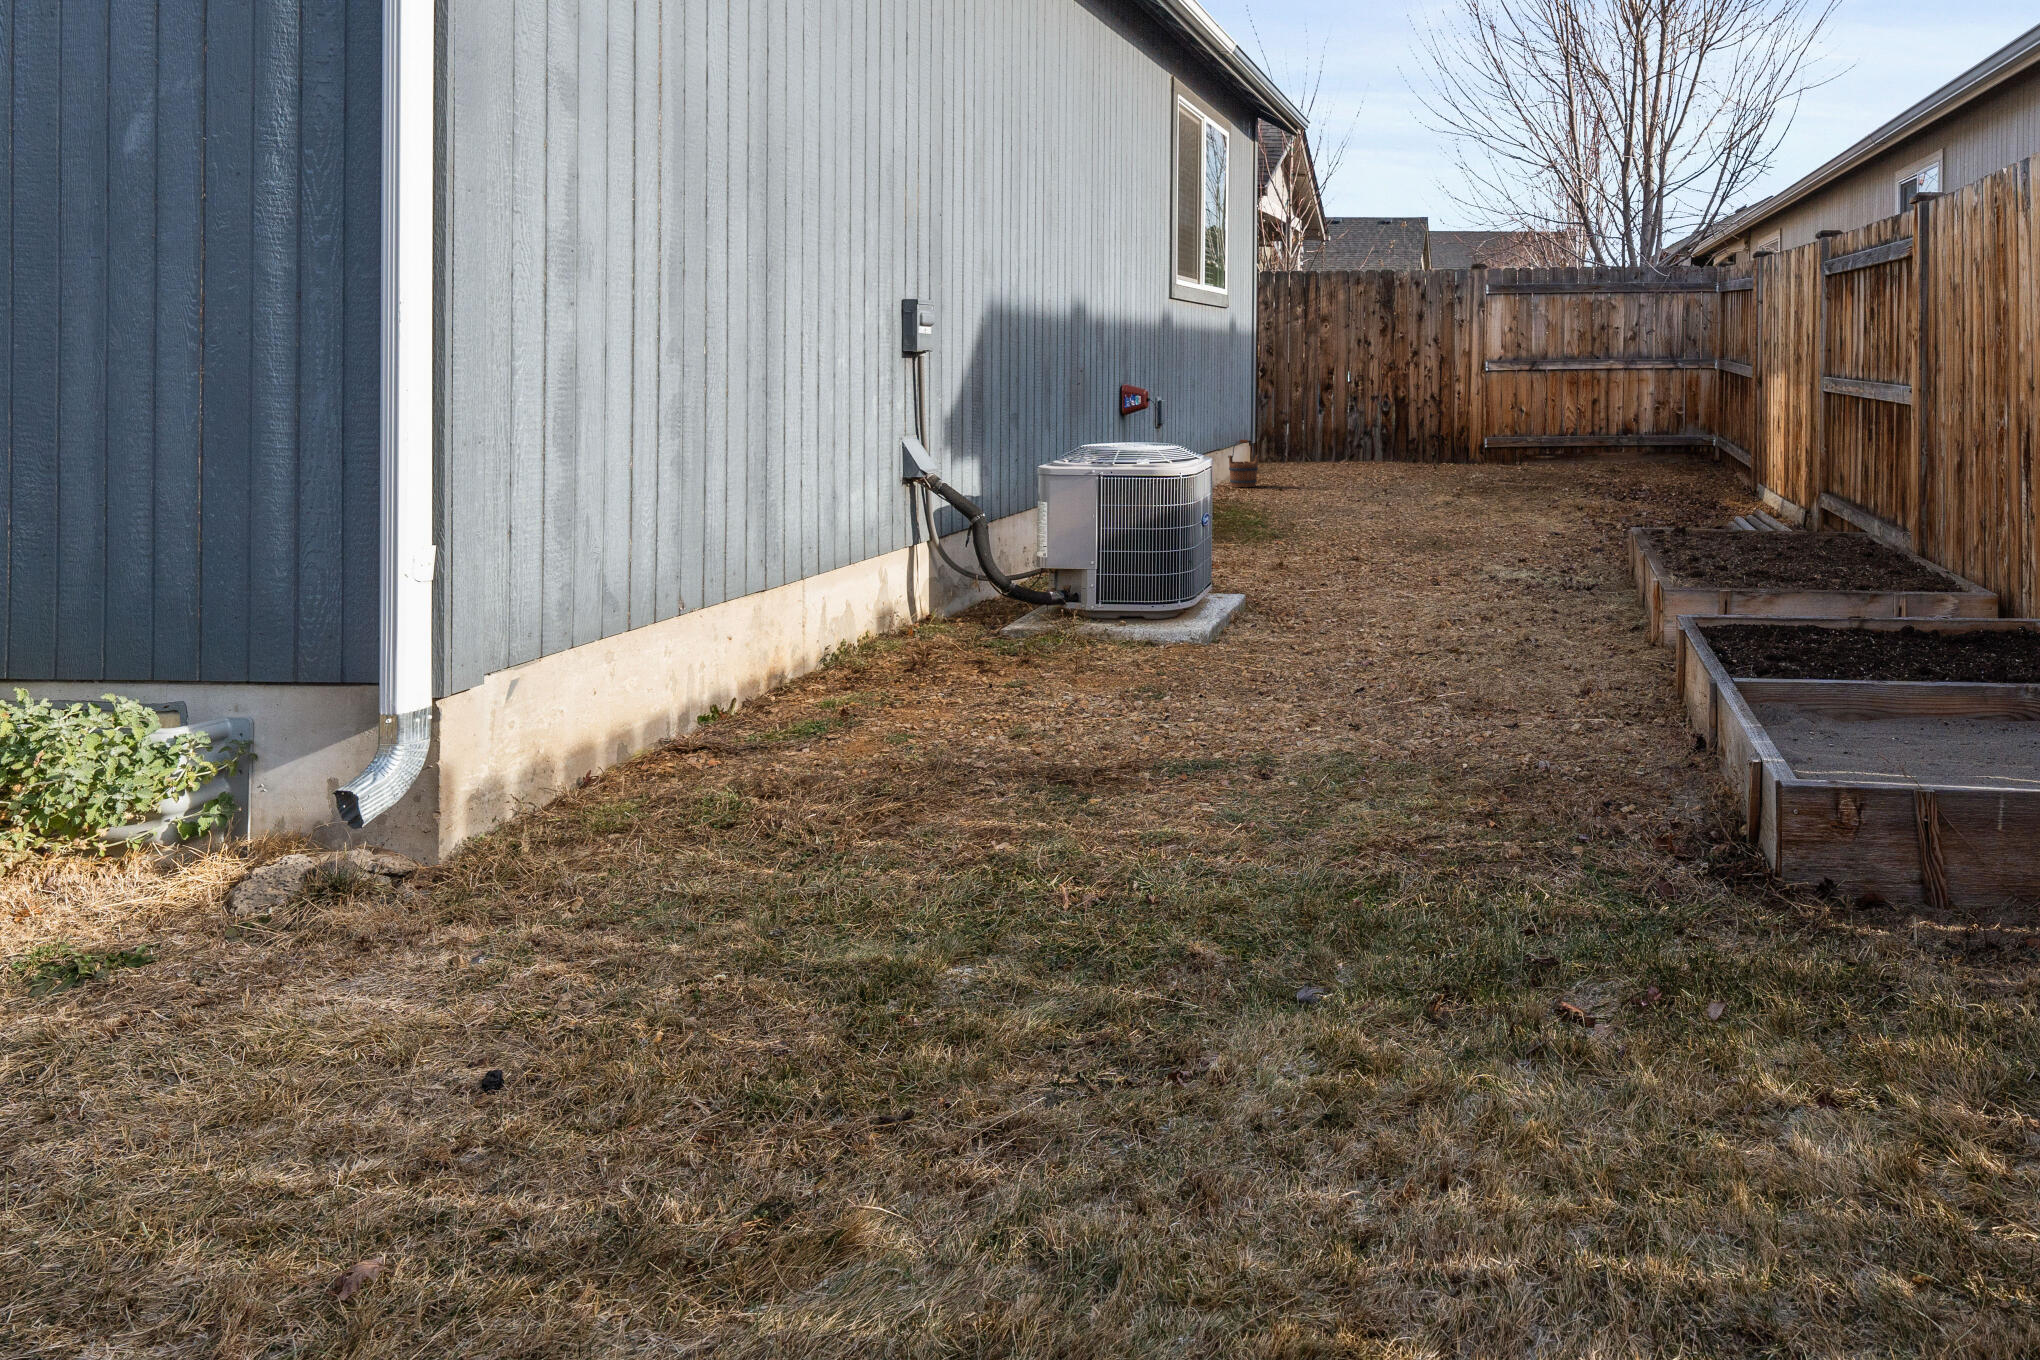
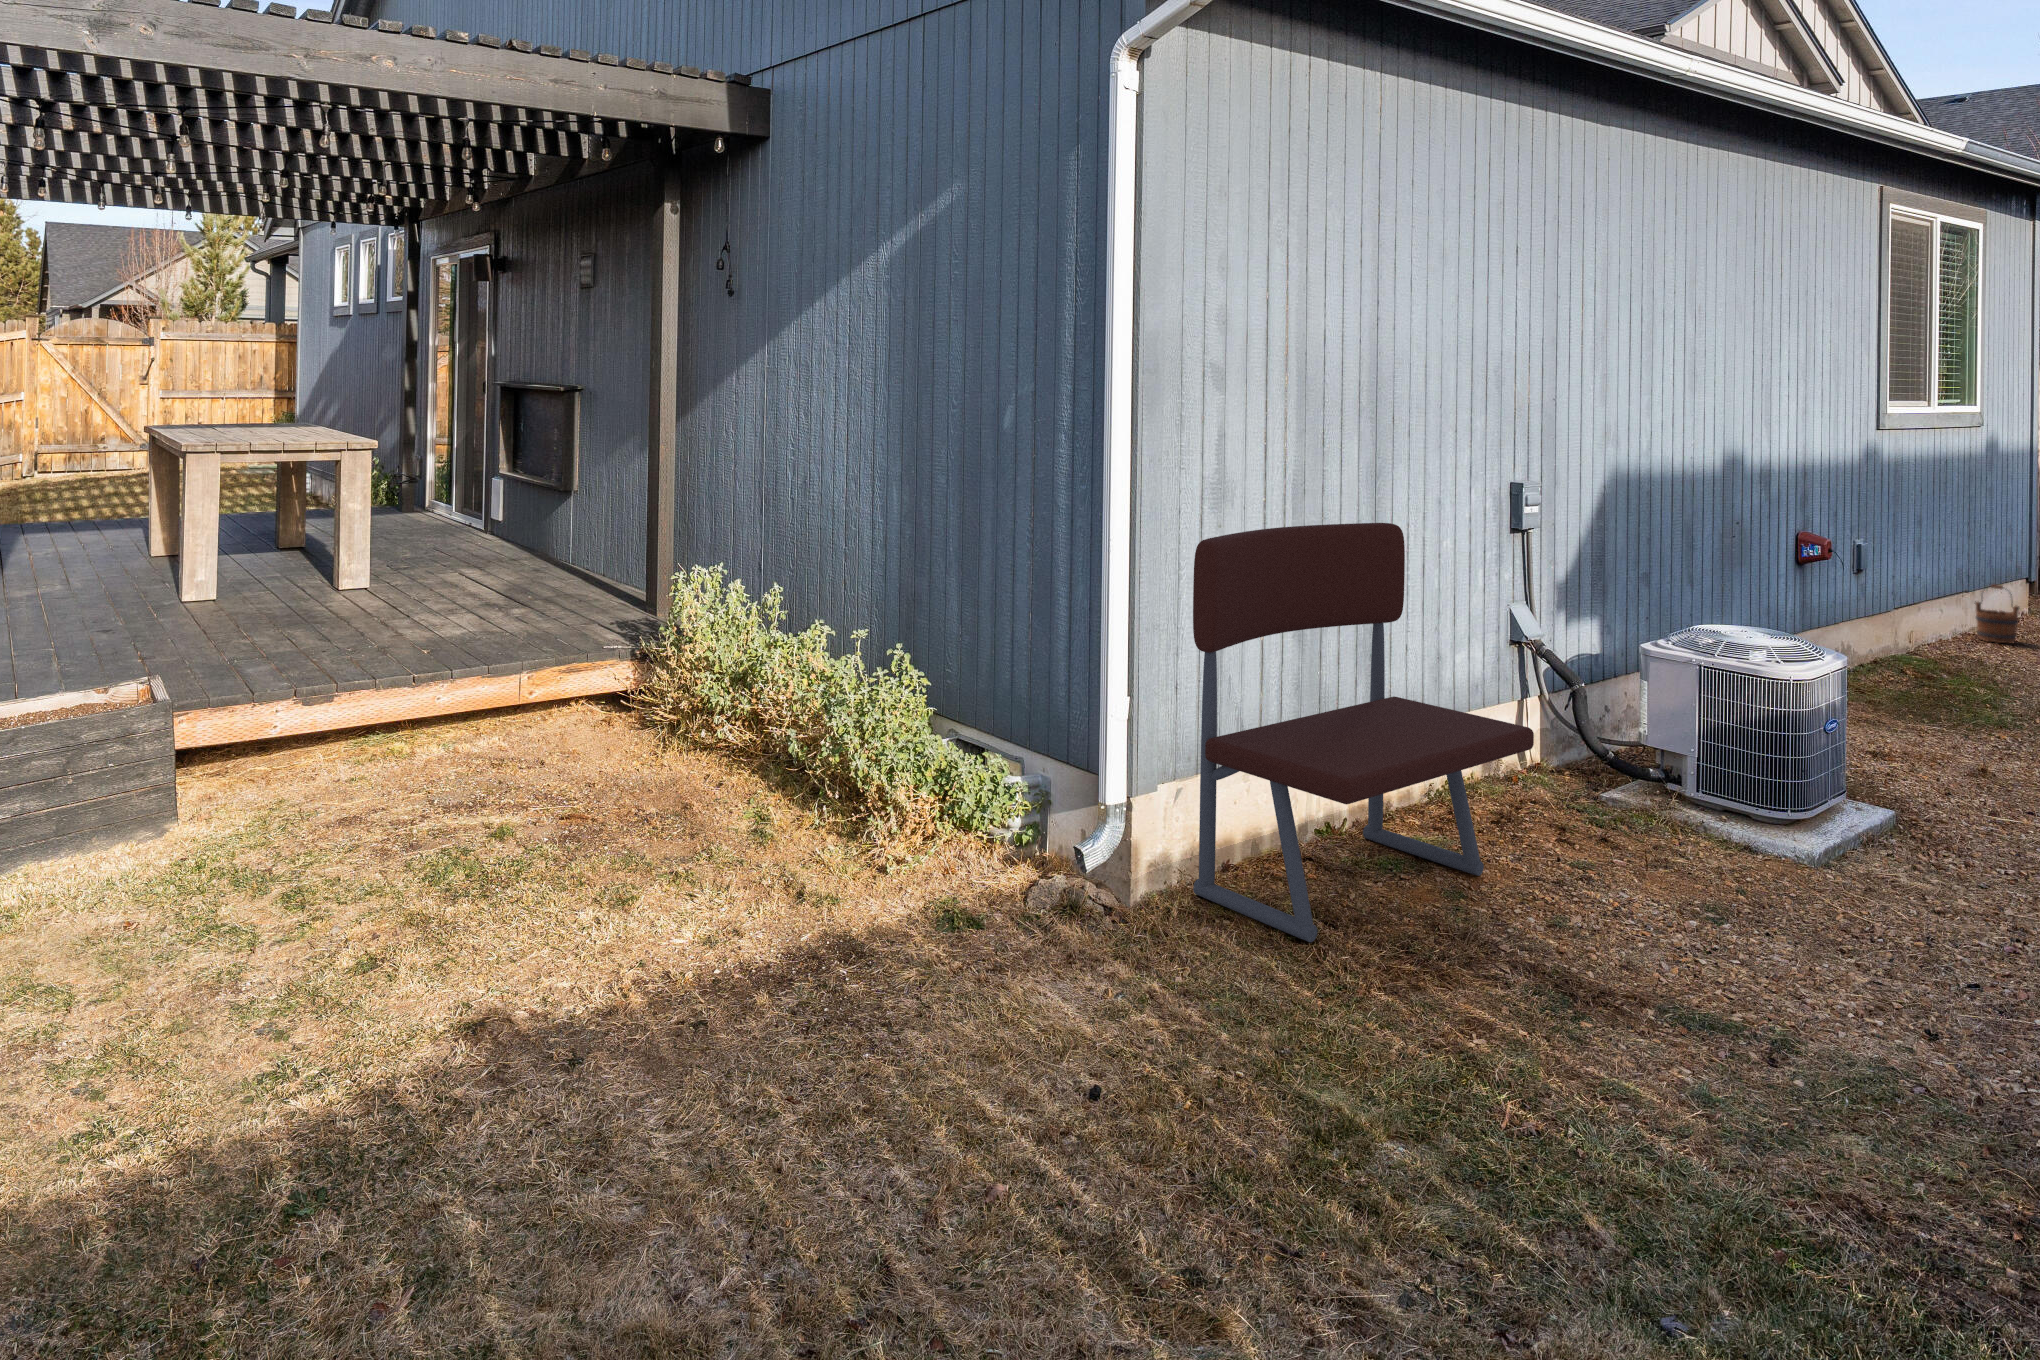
bench: none [544,307,982,817] -> present [1193,523,1534,942]

